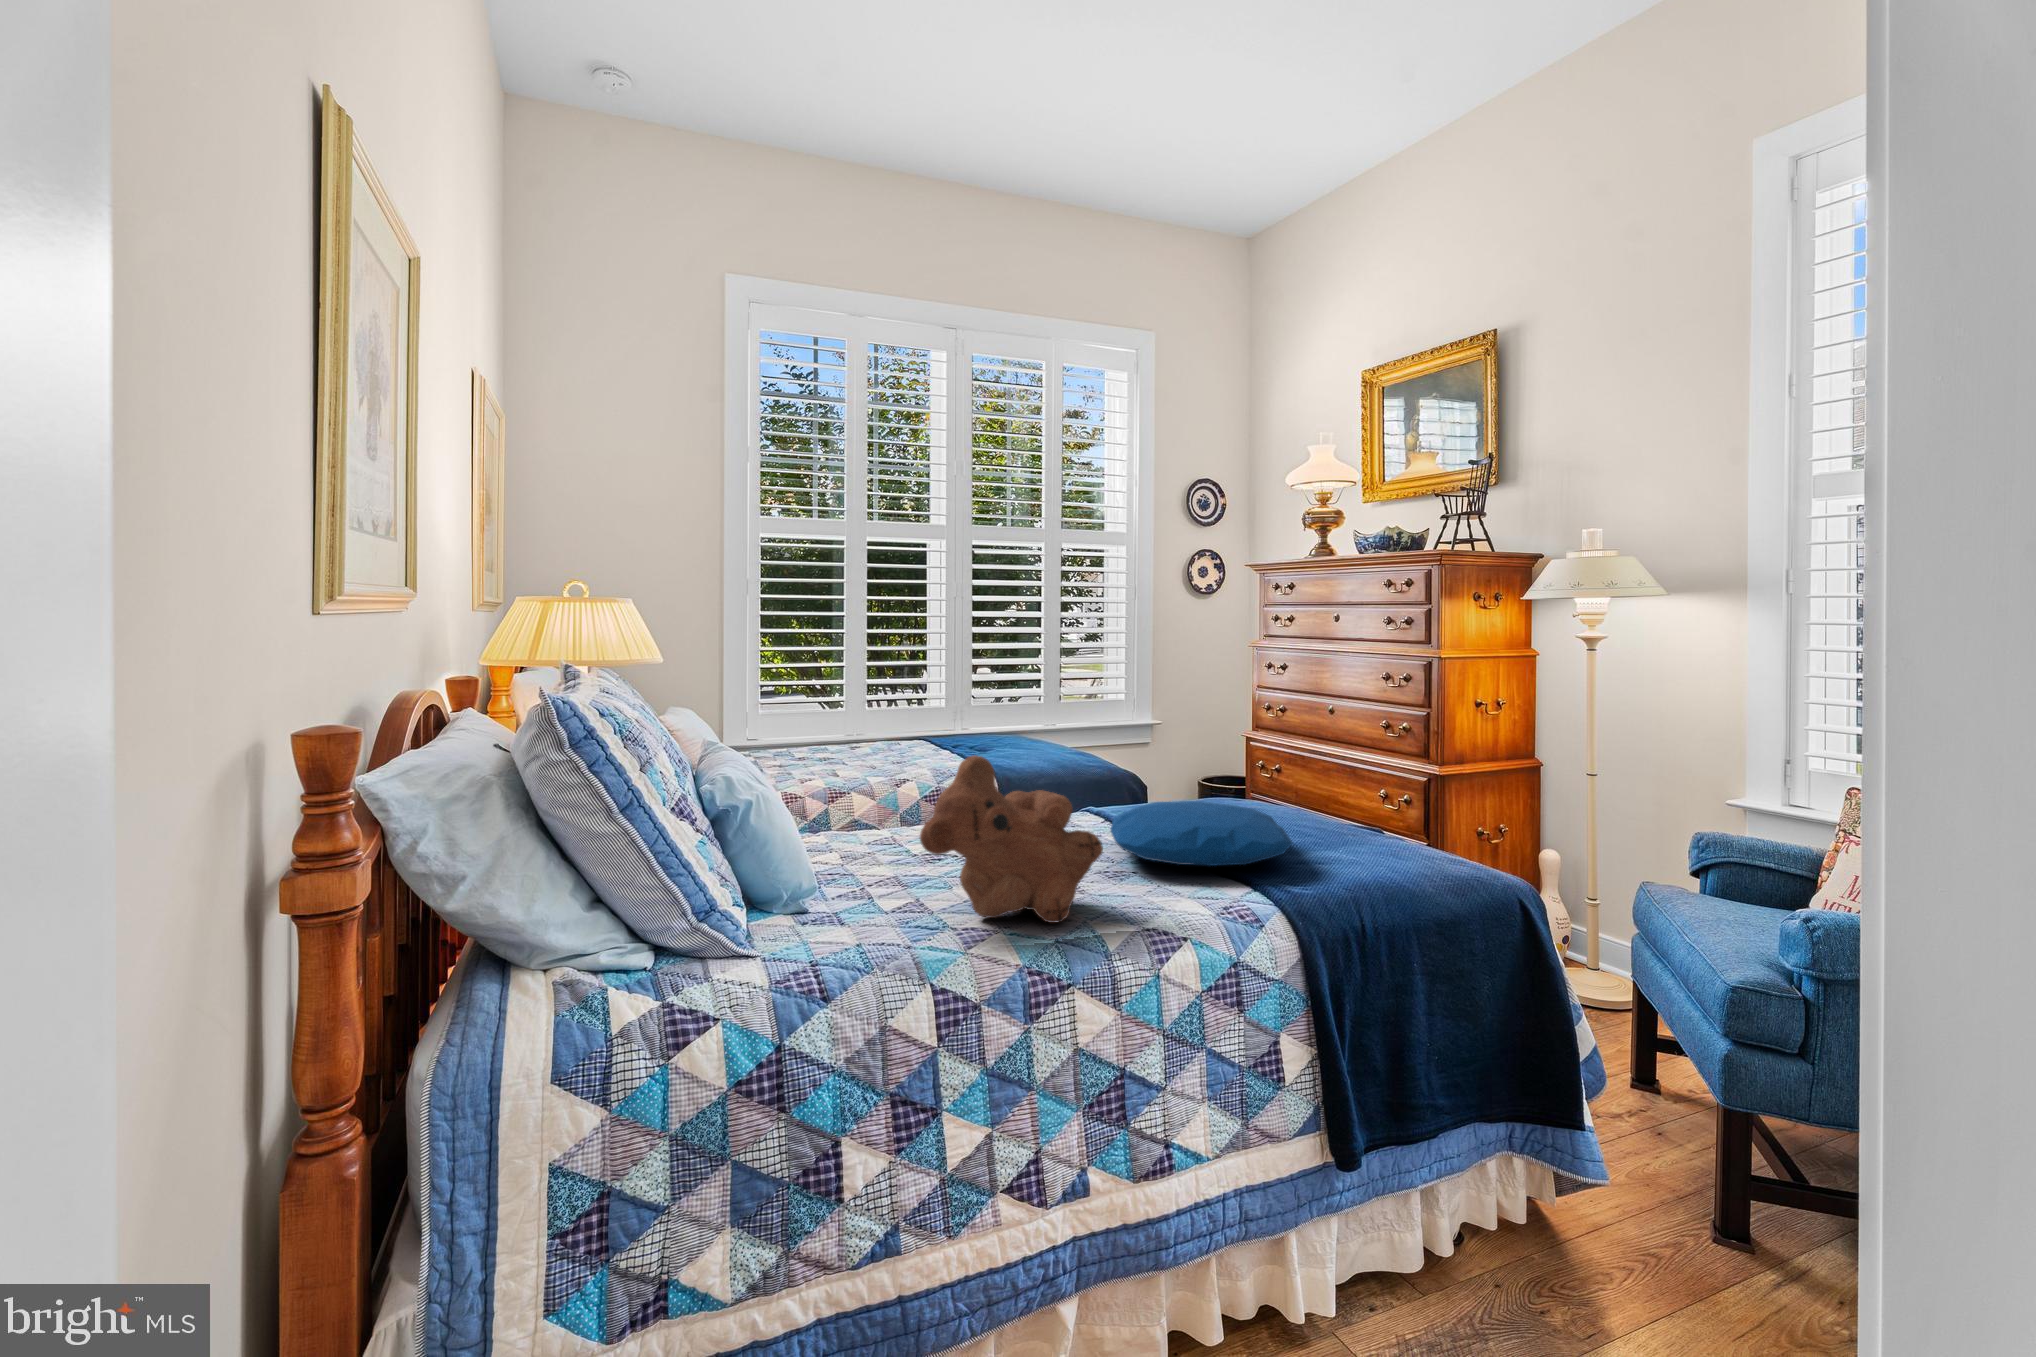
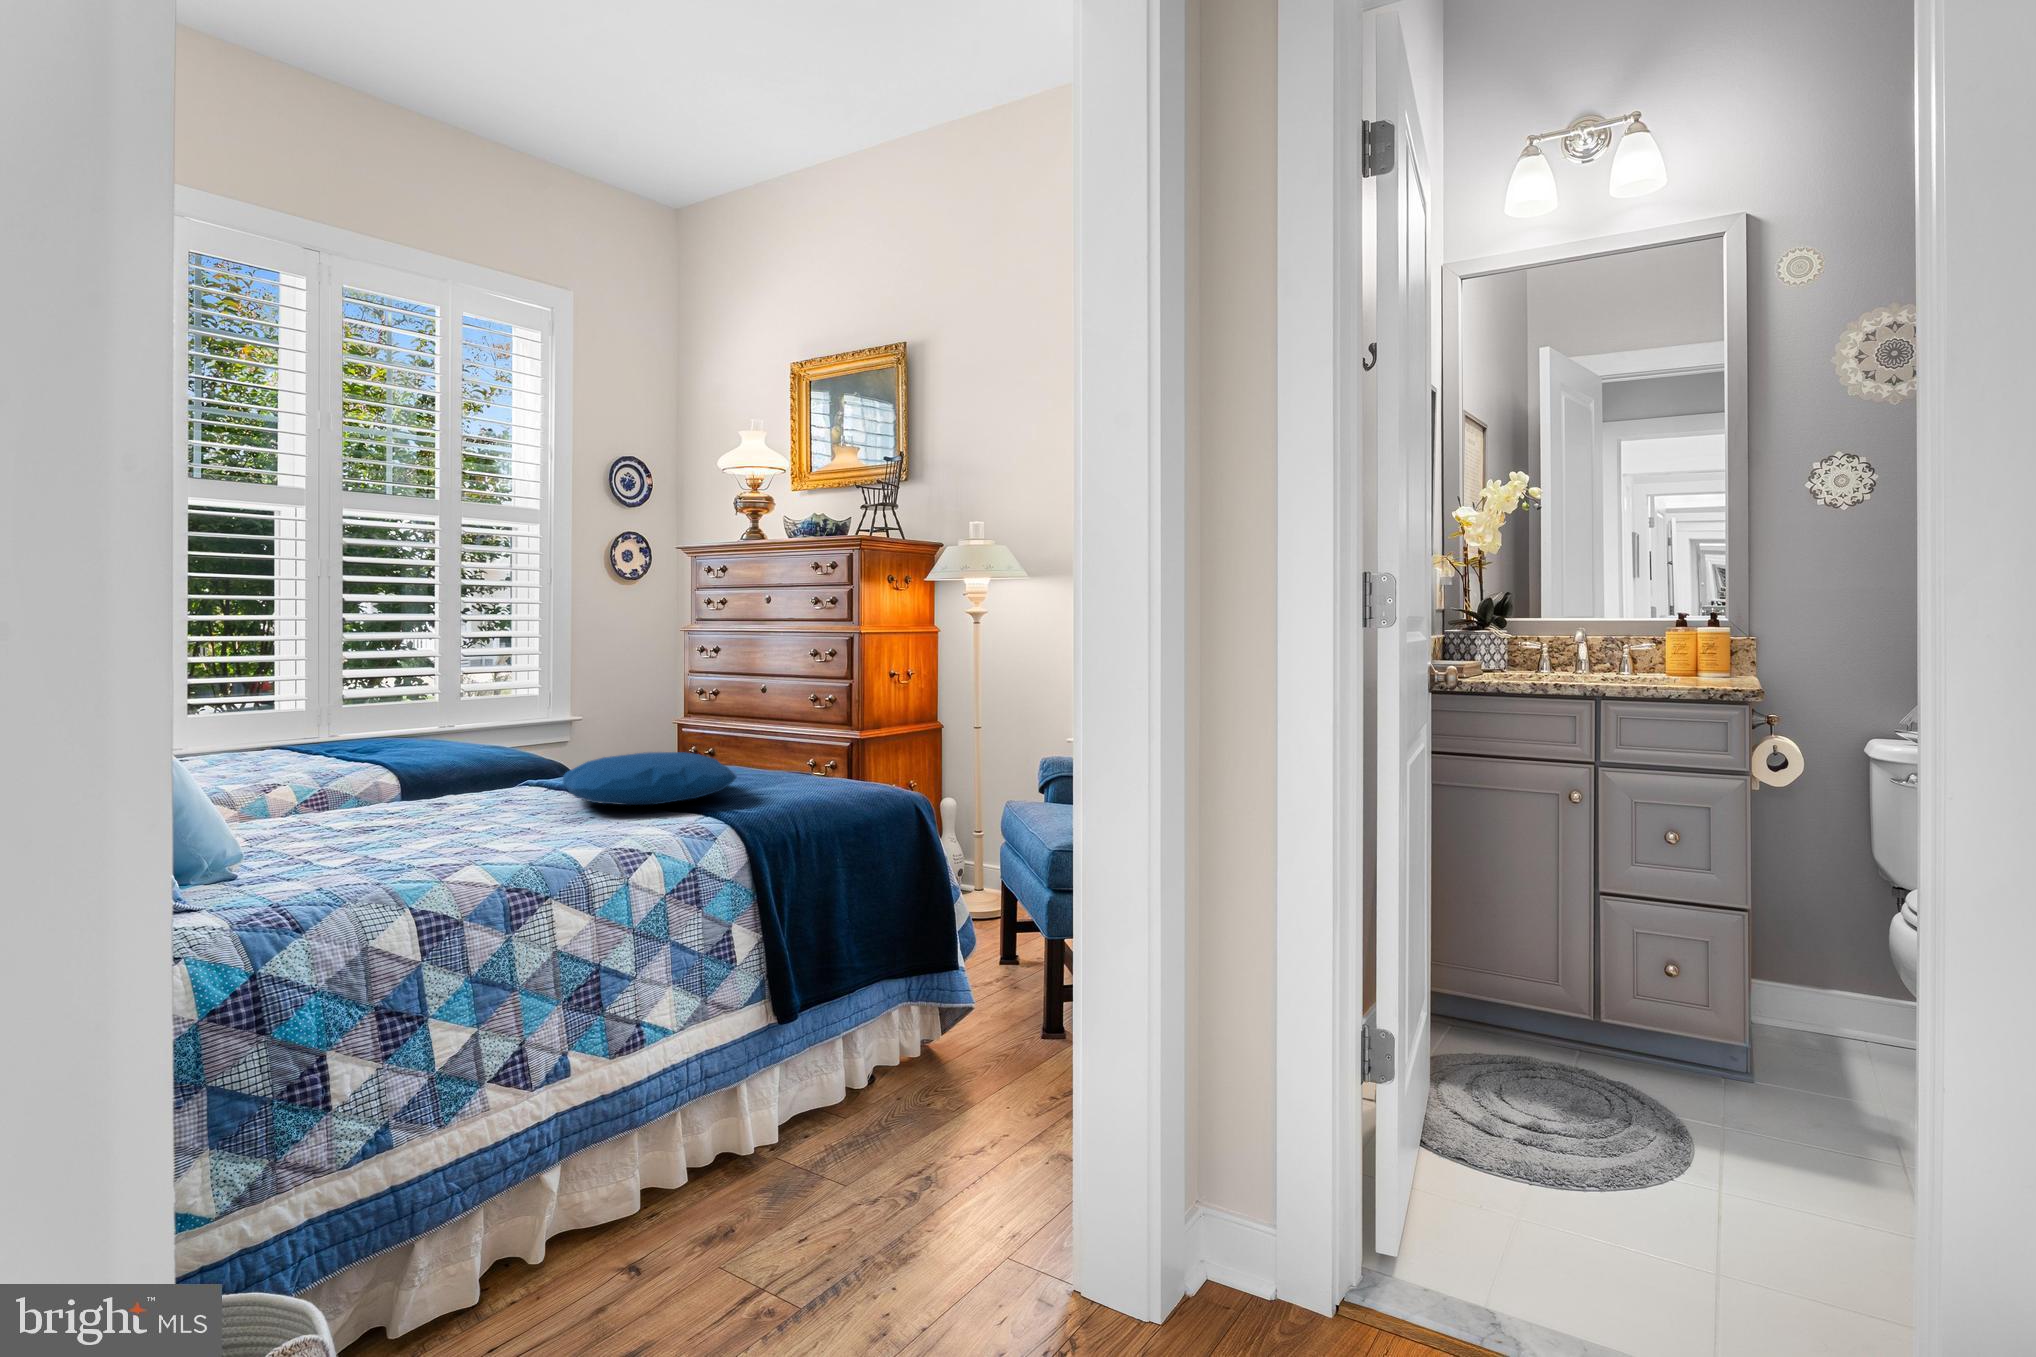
teddy bear: present [920,755,1103,923] -> none [378,703,568,856]

